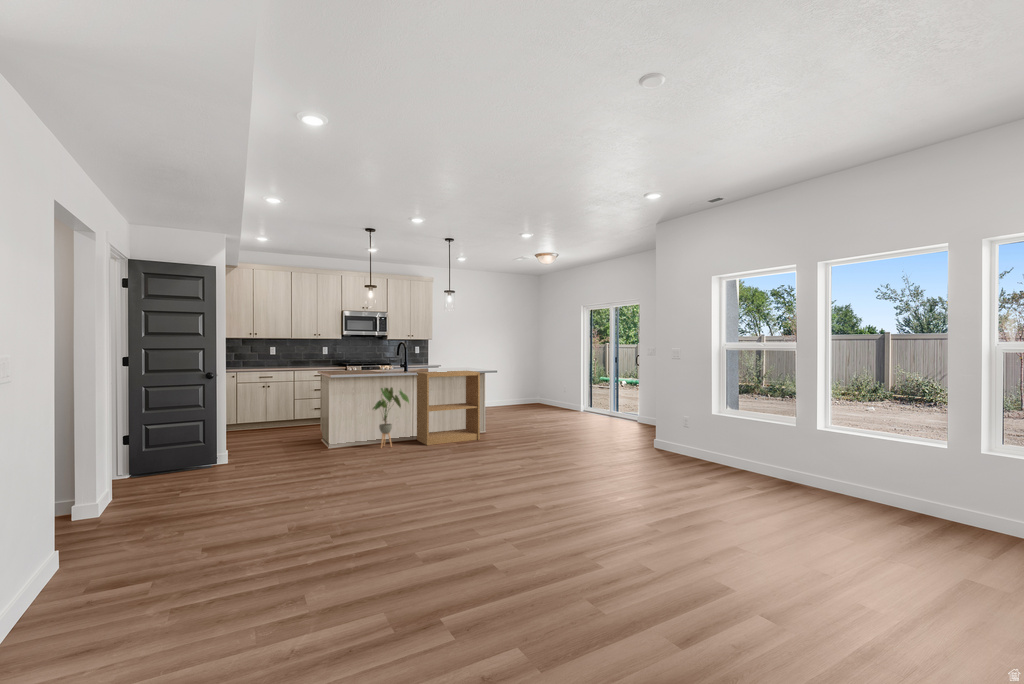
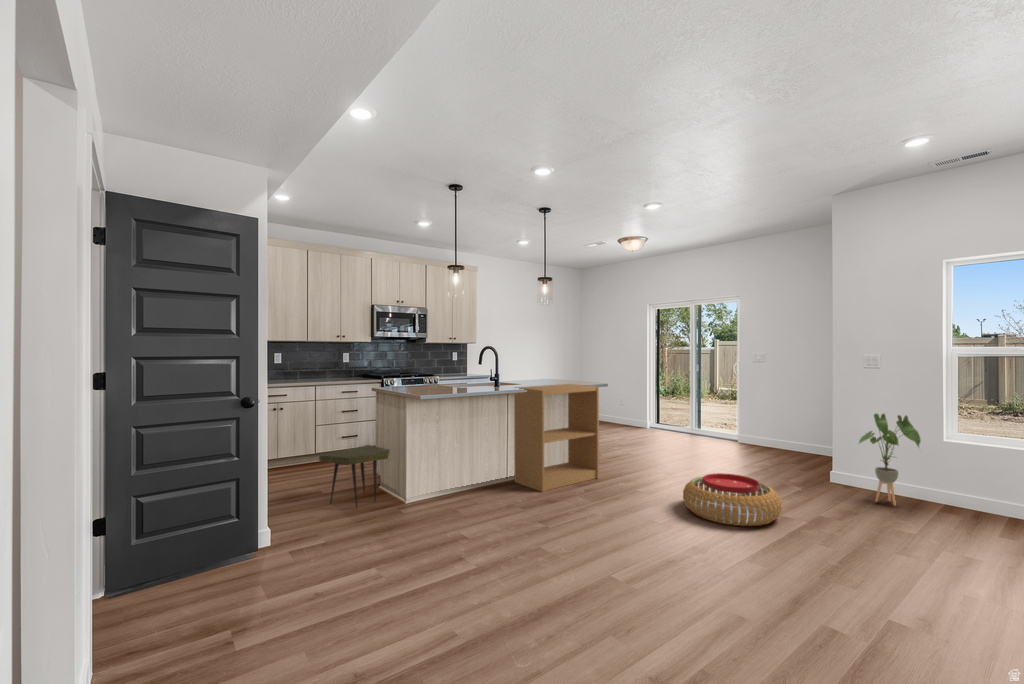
house plant: present [373,387,409,448] -> present [859,414,921,506]
side table: none [274,410,323,449] -> present [319,445,390,508]
pouf: none [505,434,569,467] -> present [683,473,782,526]

